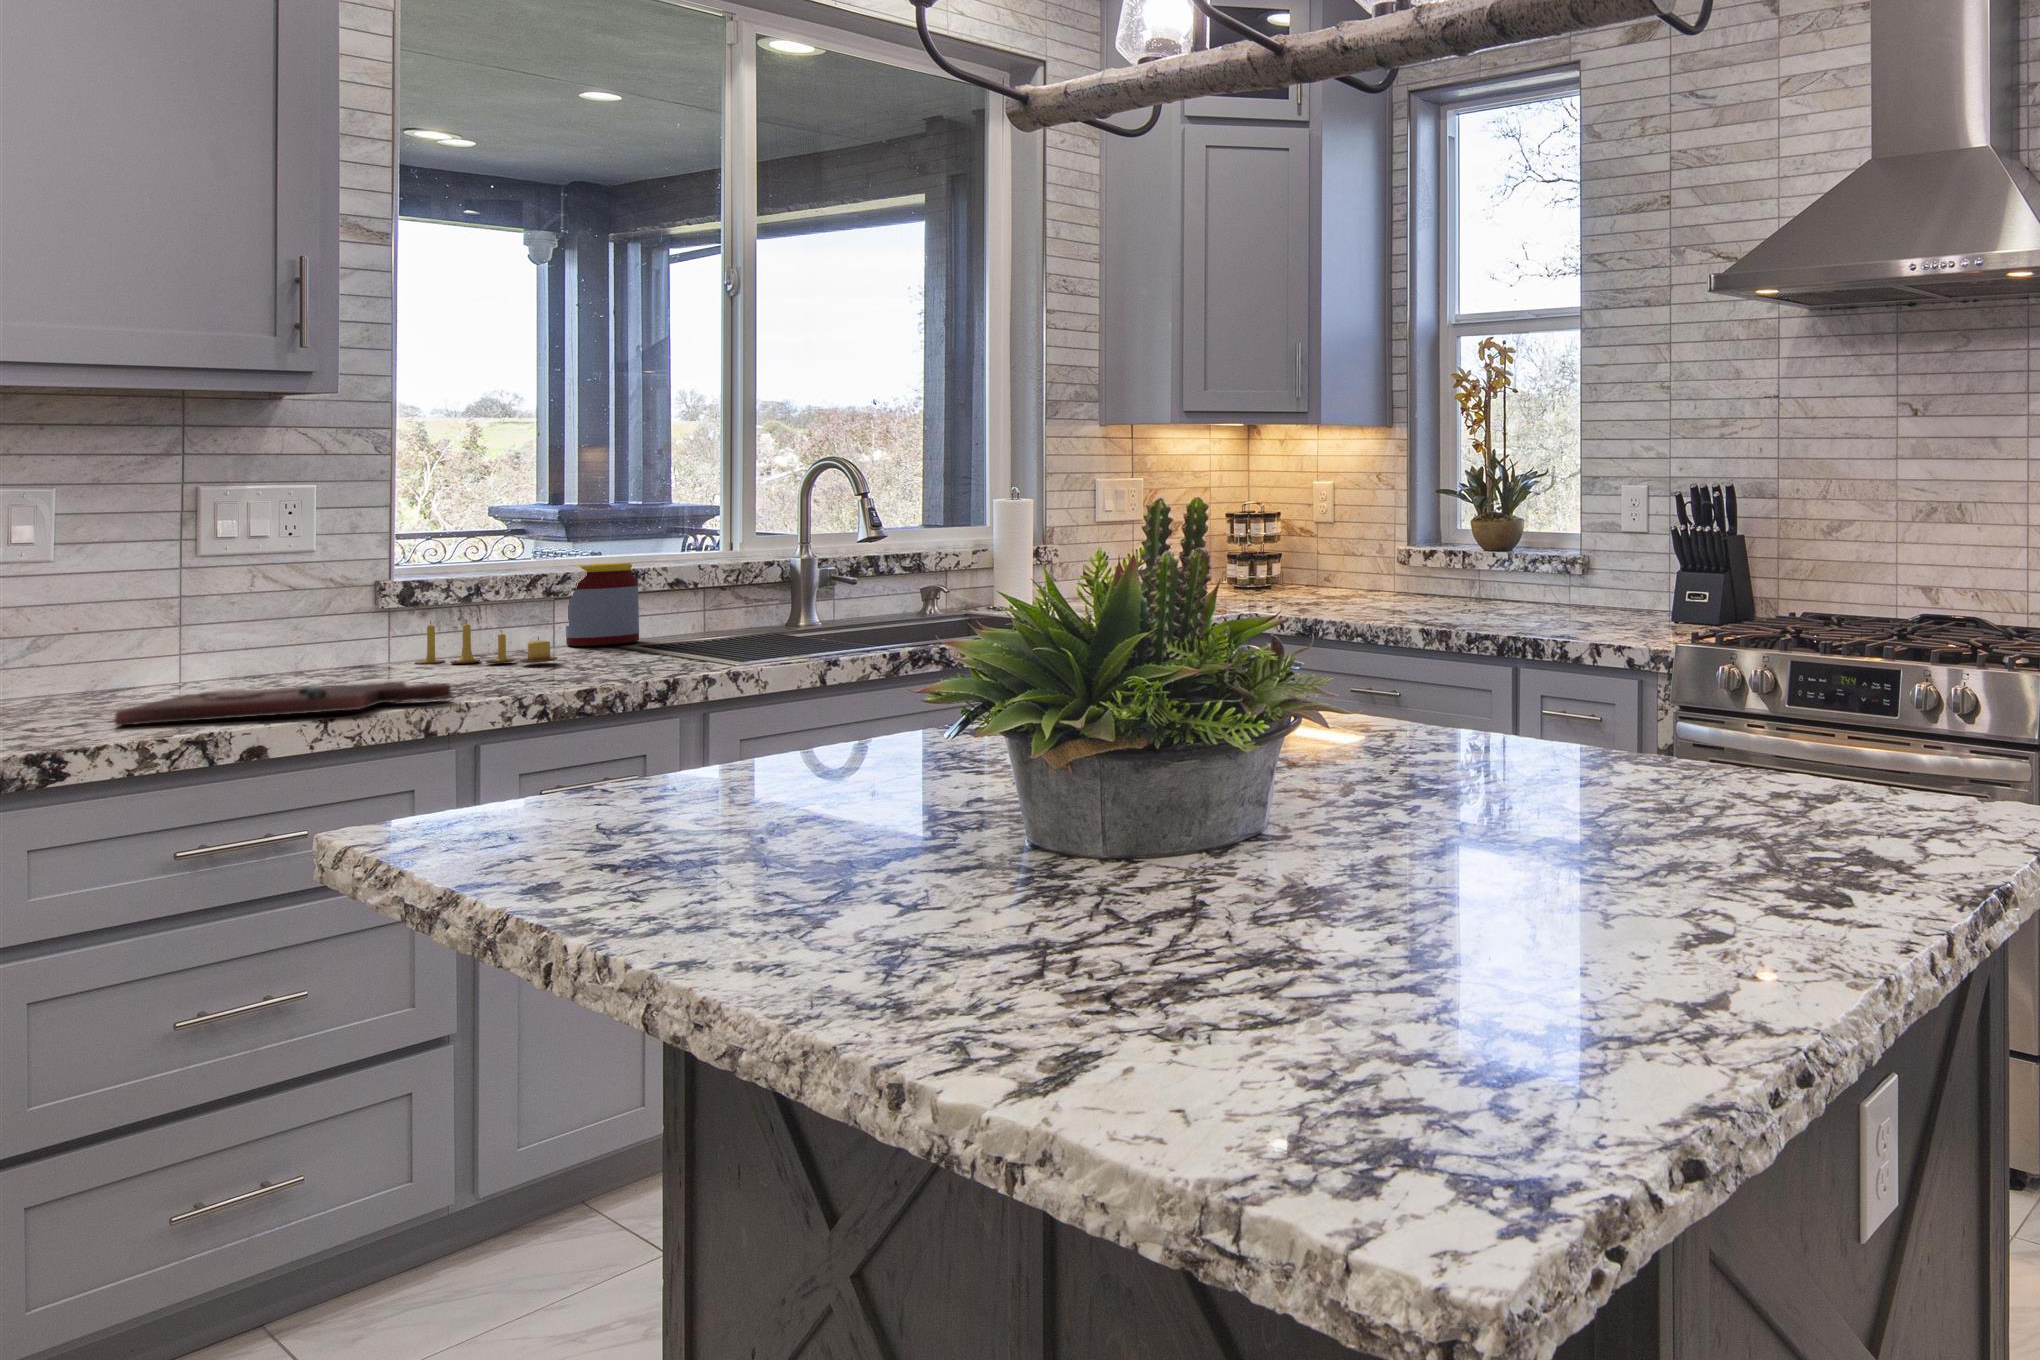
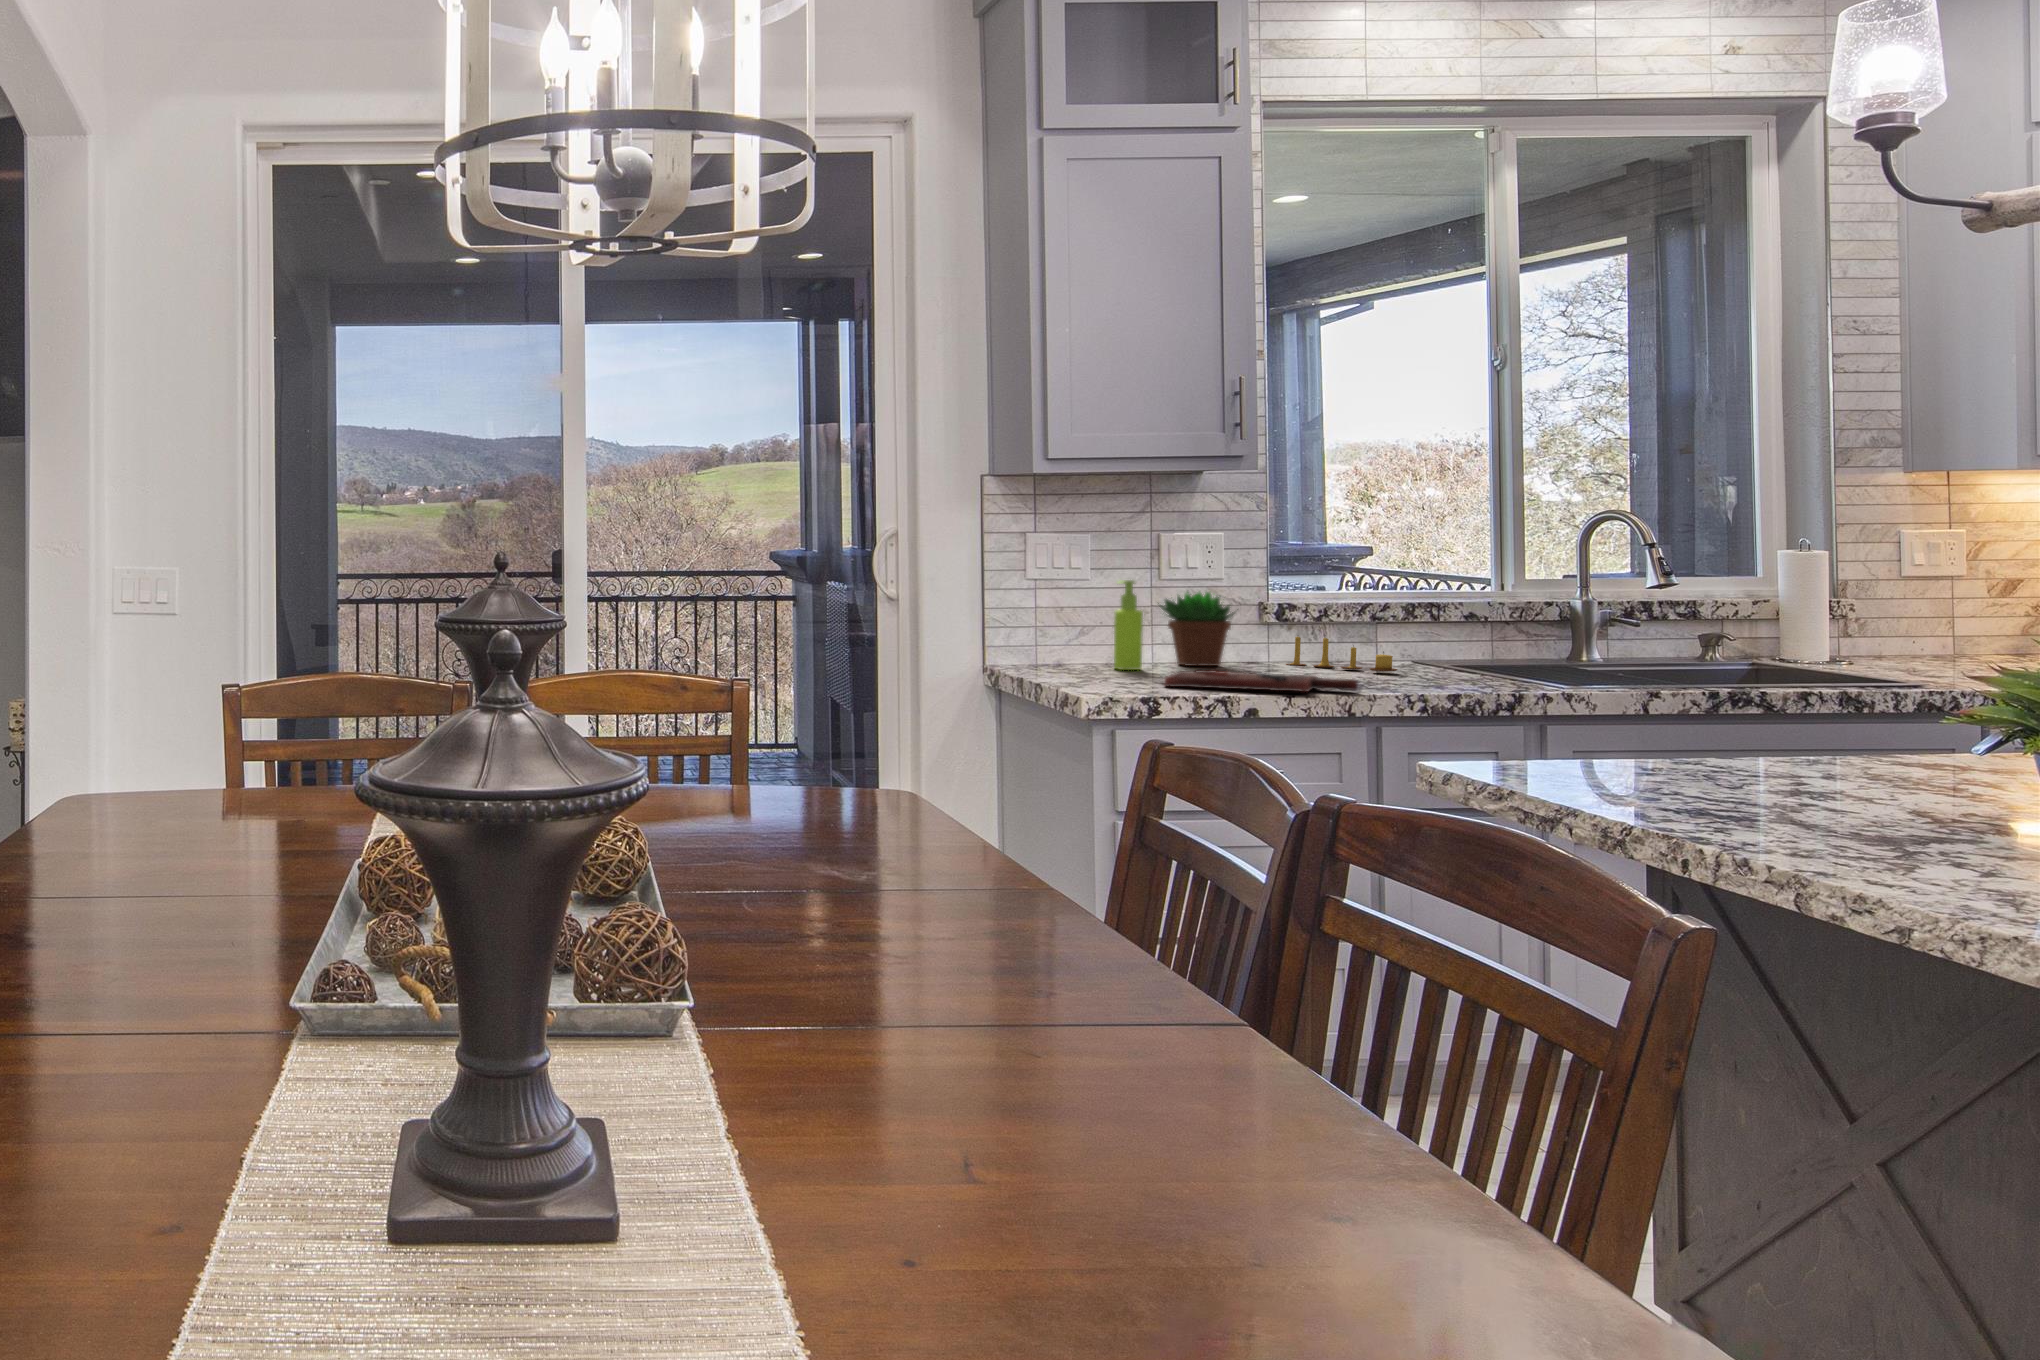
soap dispenser: none [73,561,136,700] -> present [1114,580,1143,670]
jar: present [566,563,639,646] -> none [1383,597,1442,663]
succulent plant: none [179,568,324,681] -> present [1158,592,1233,666]

